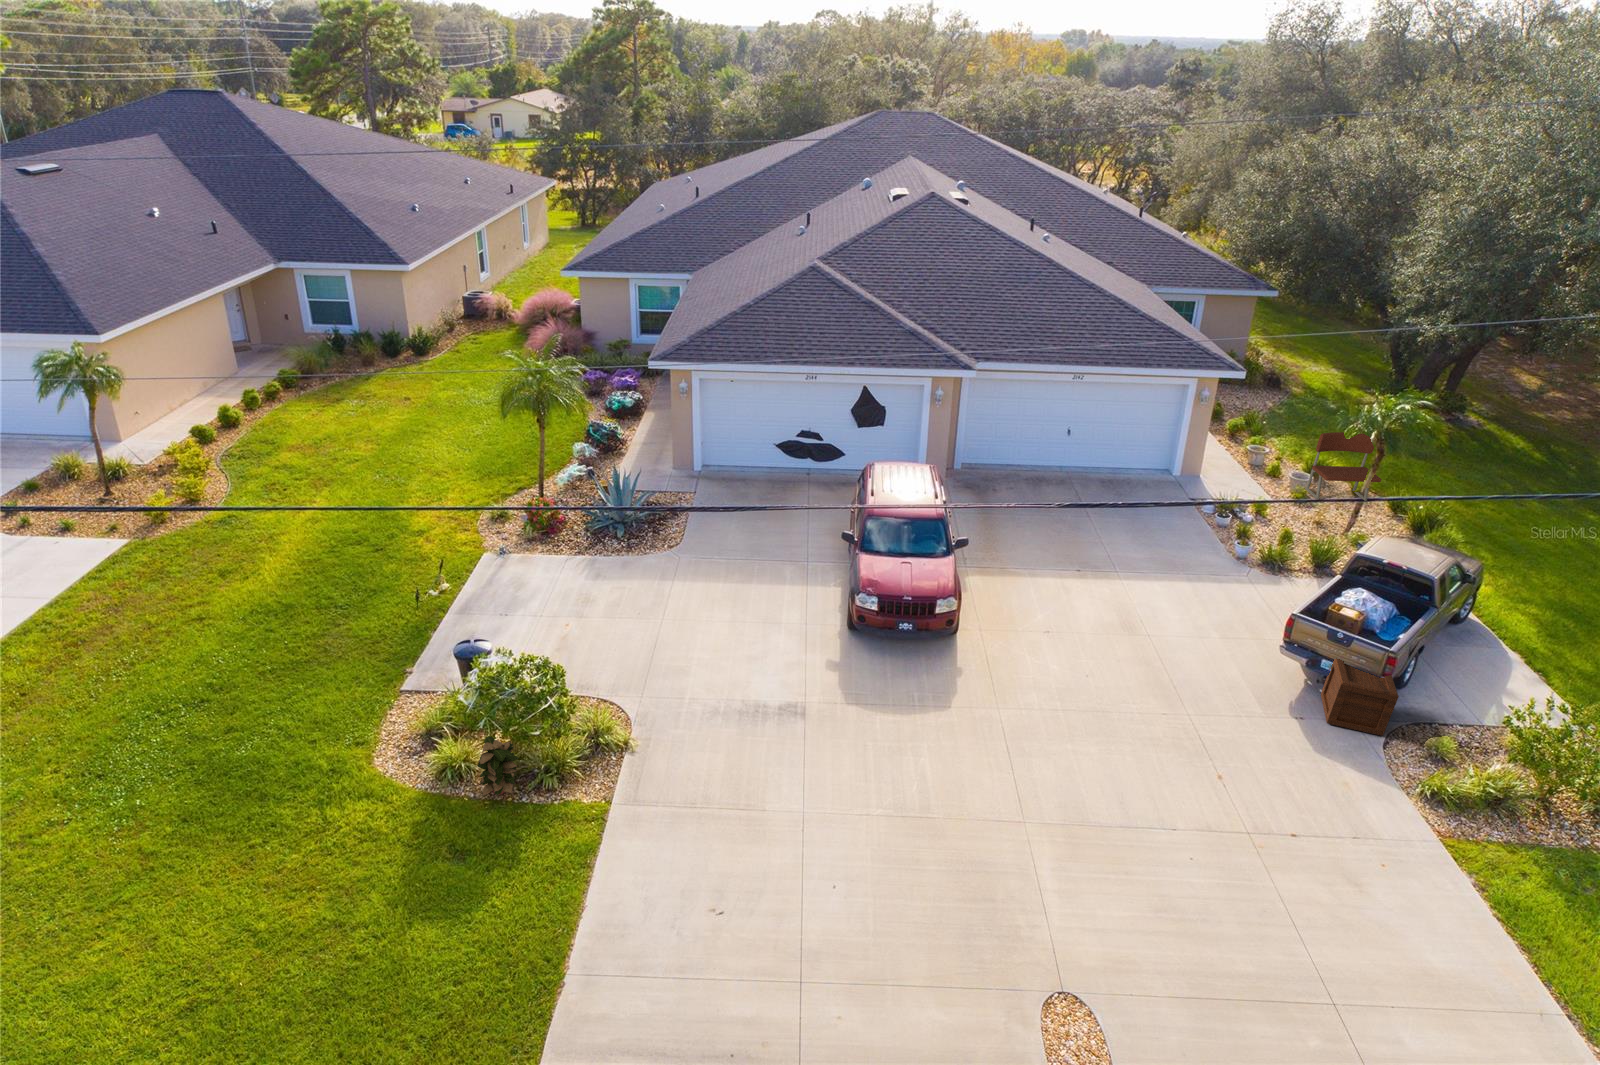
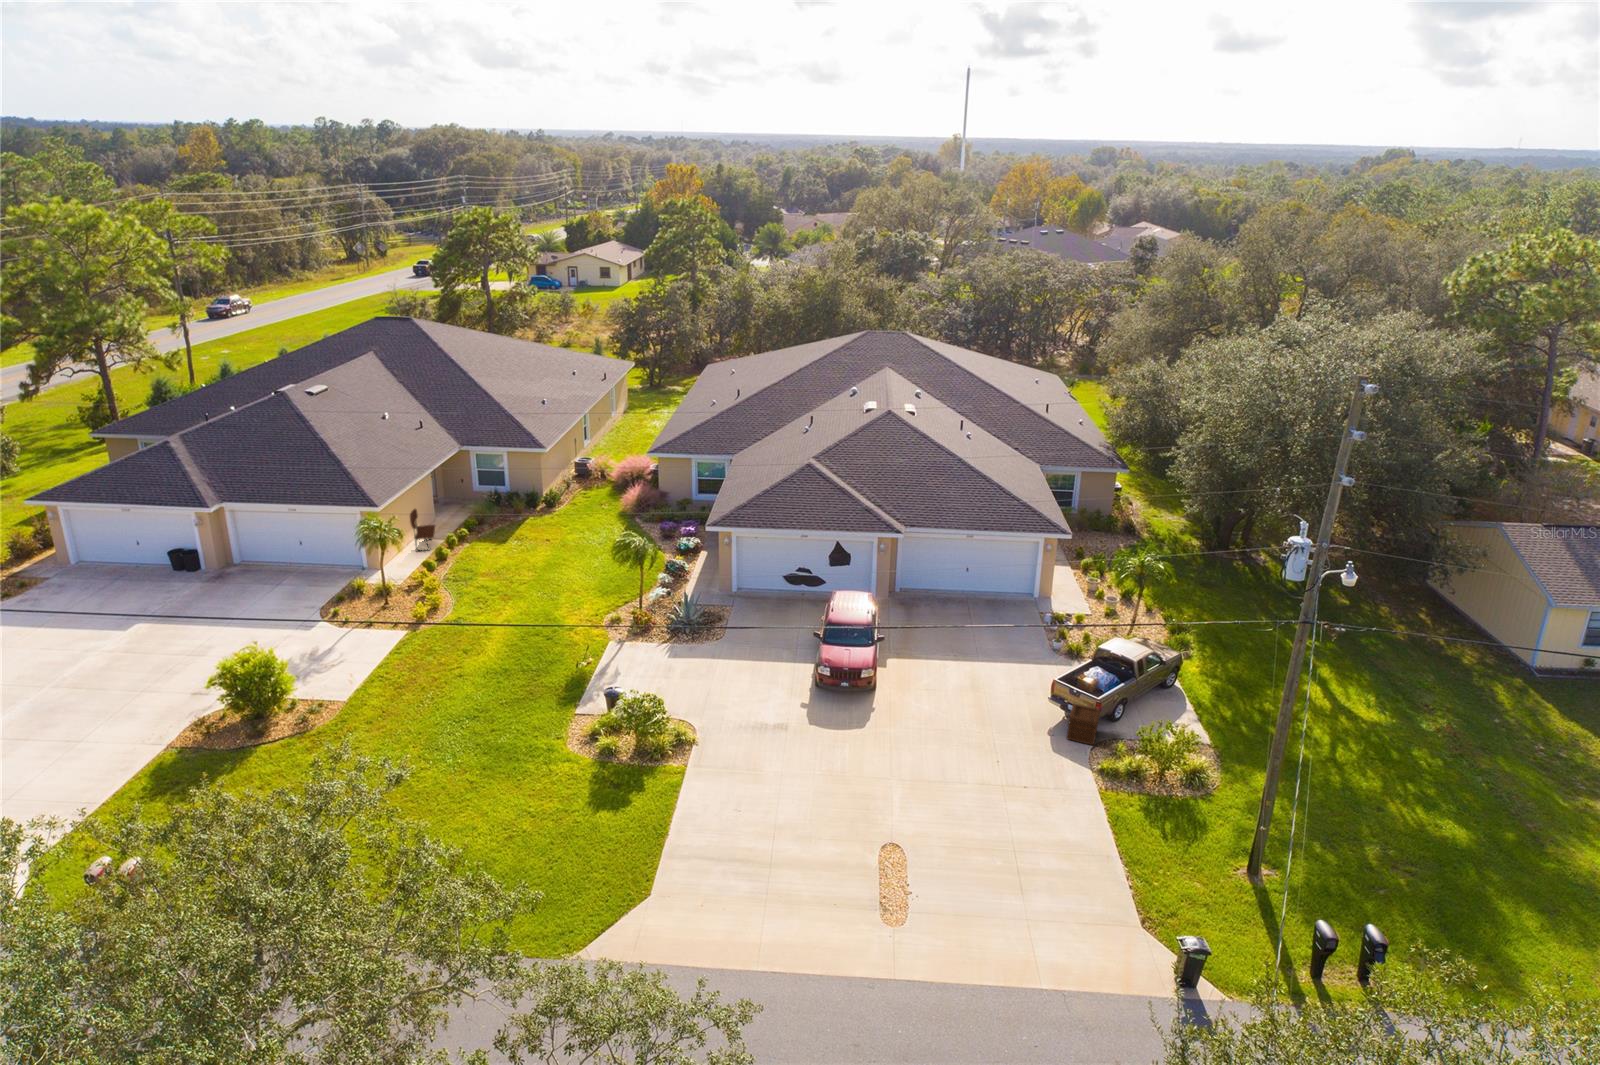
bench: present [1305,432,1382,501] -> present [410,509,435,551]
decorative plant: present [477,737,519,796] -> none [622,732,643,762]

